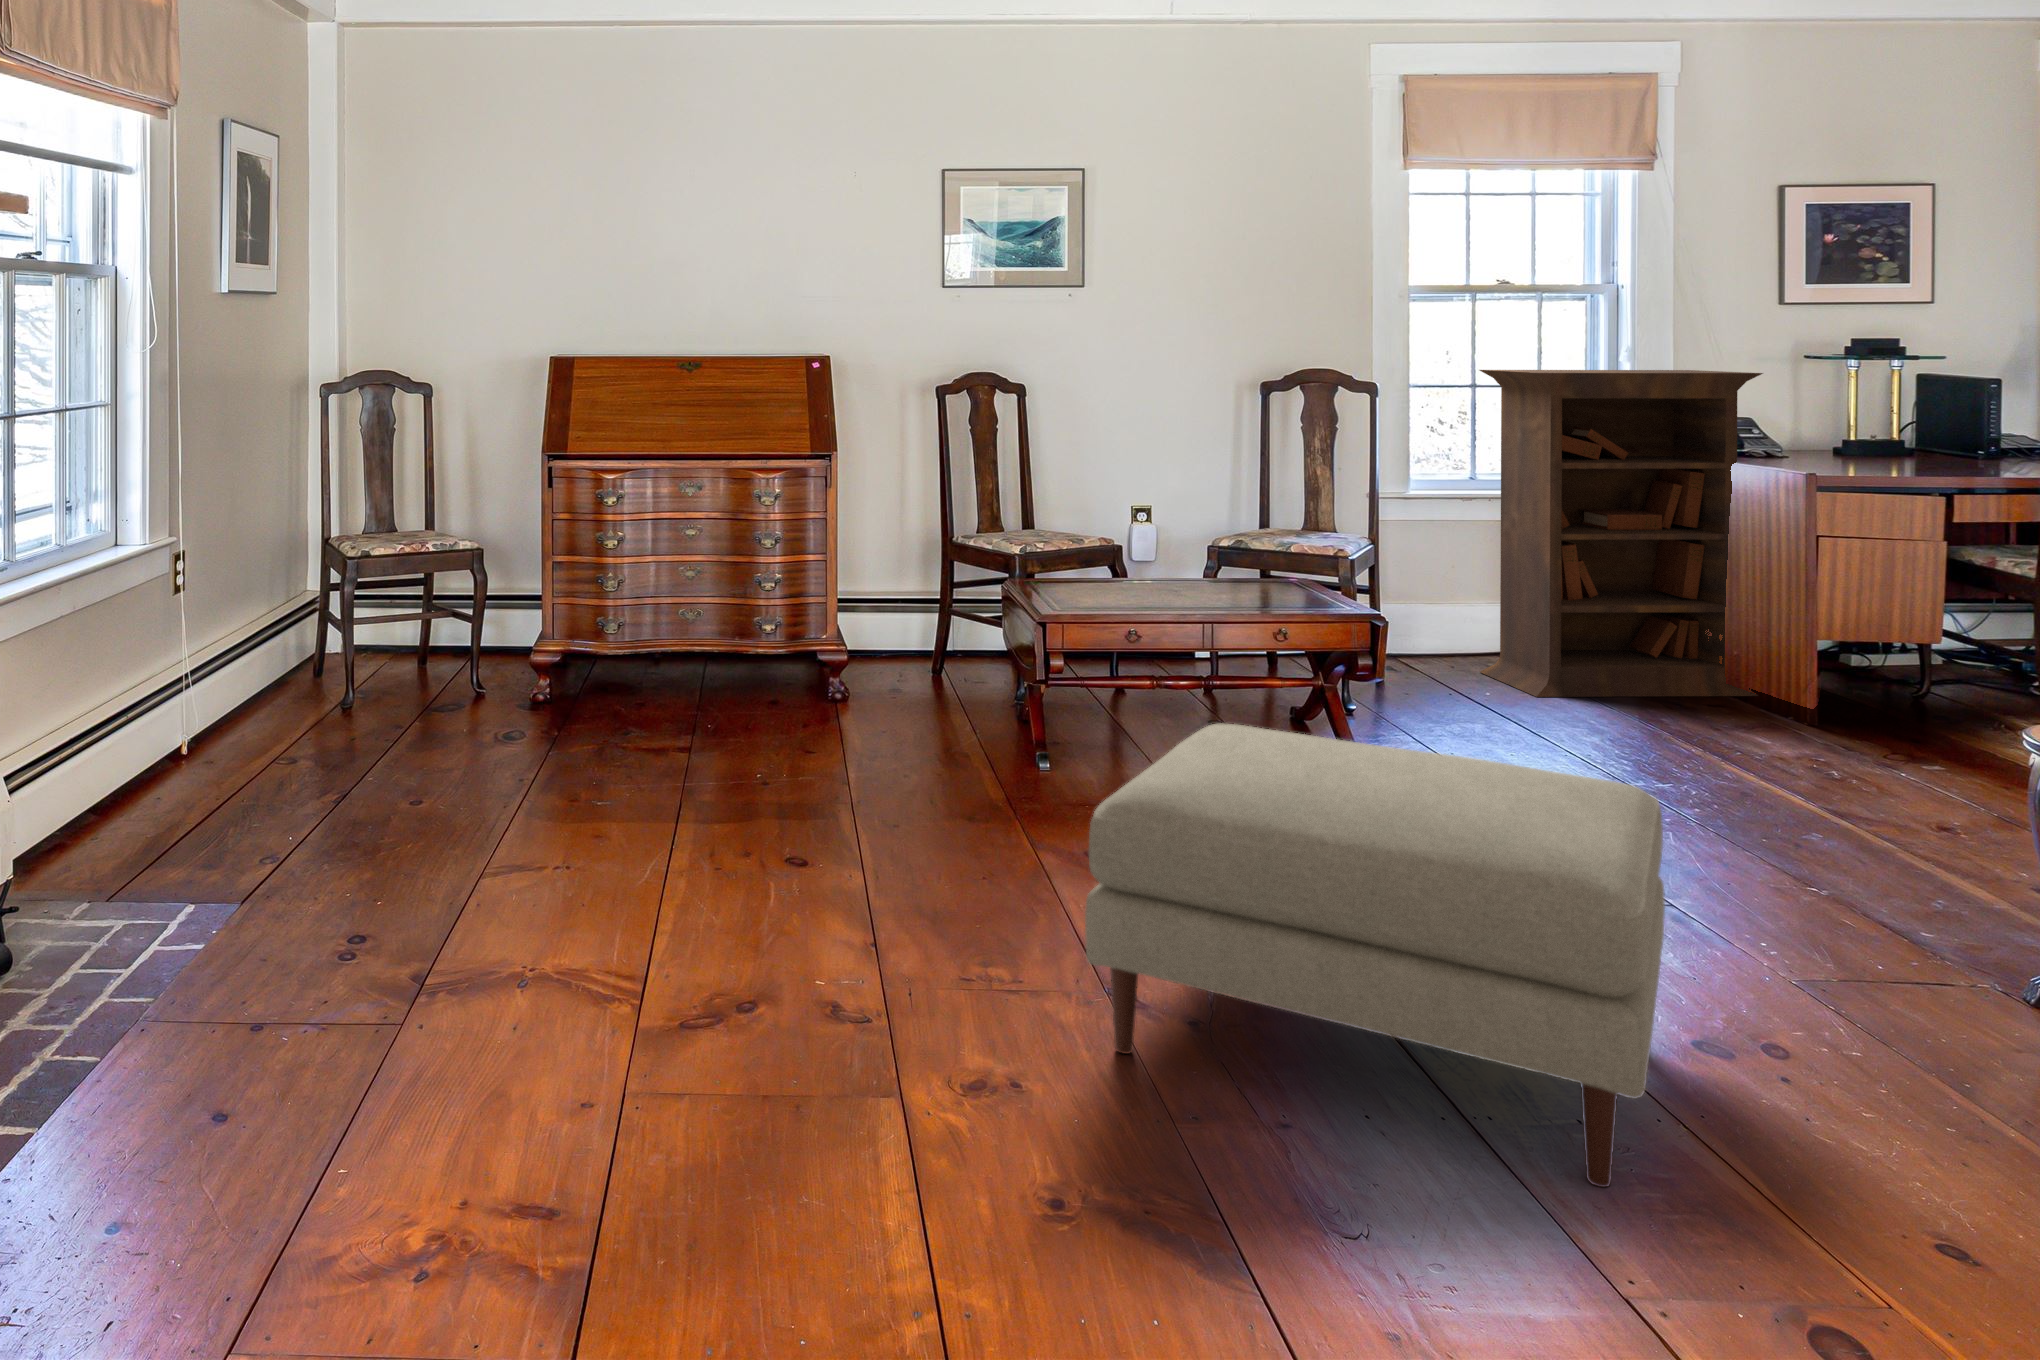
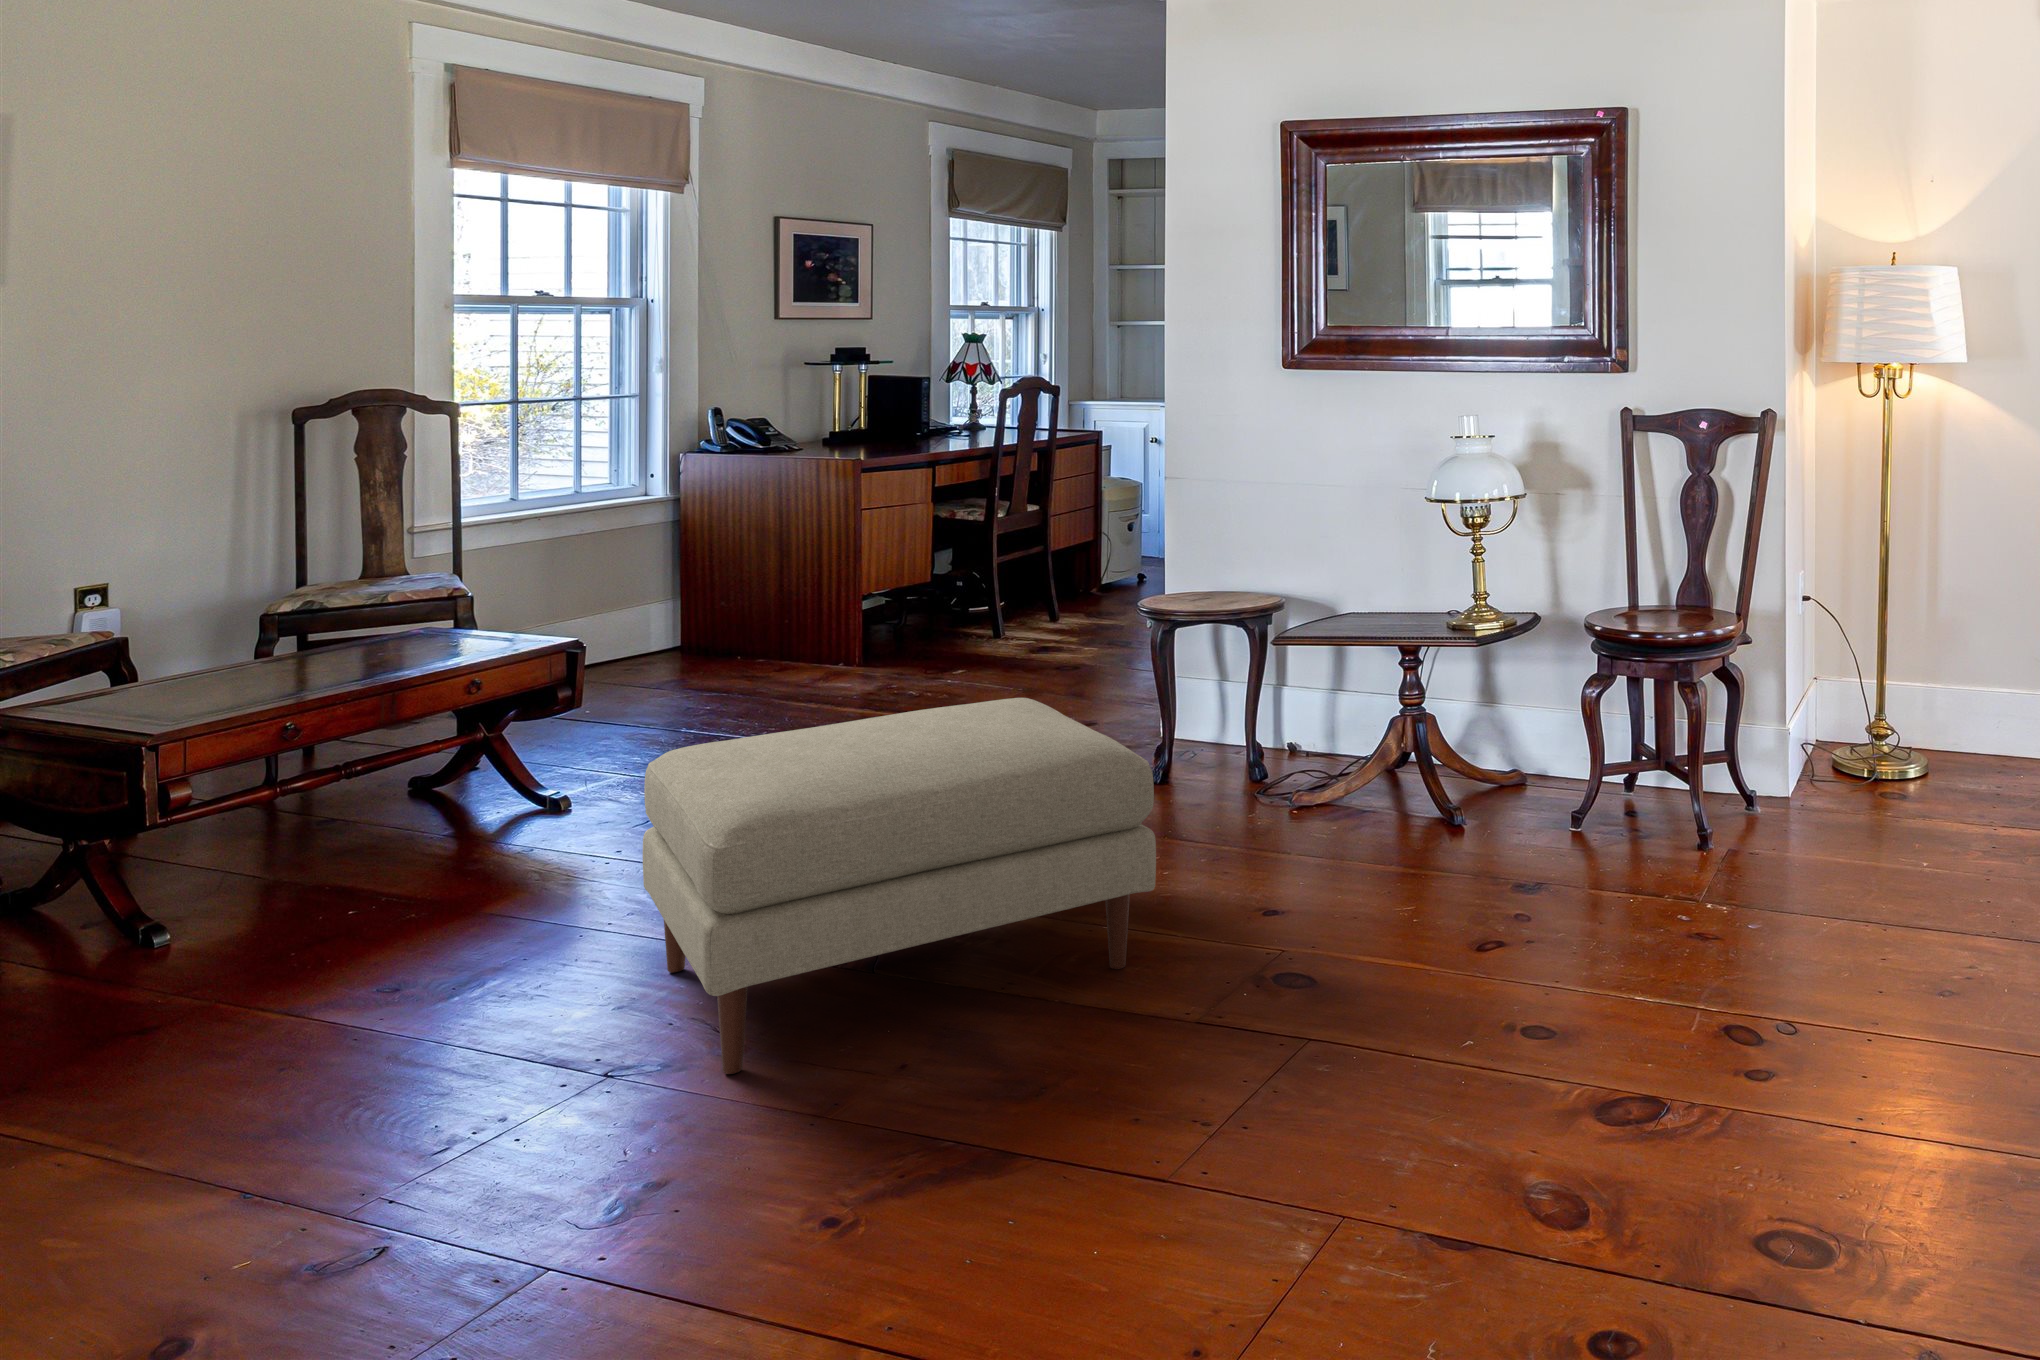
bookcase: present [1480,370,1763,697] -> none [551,378,799,699]

